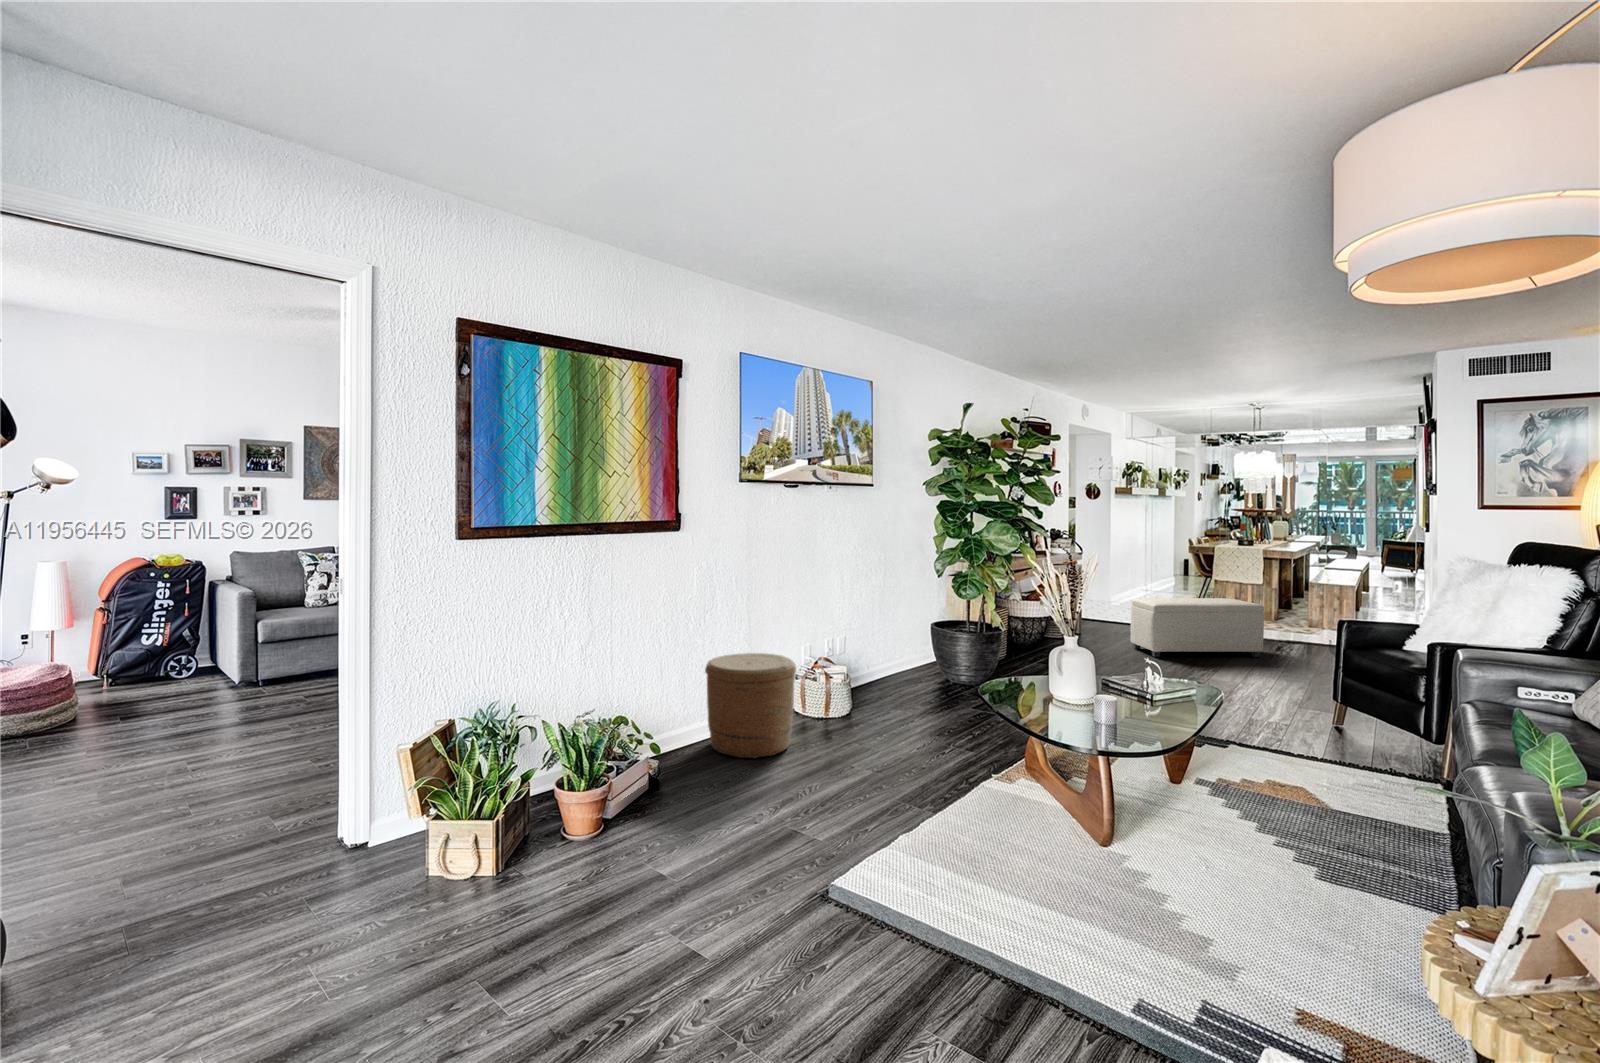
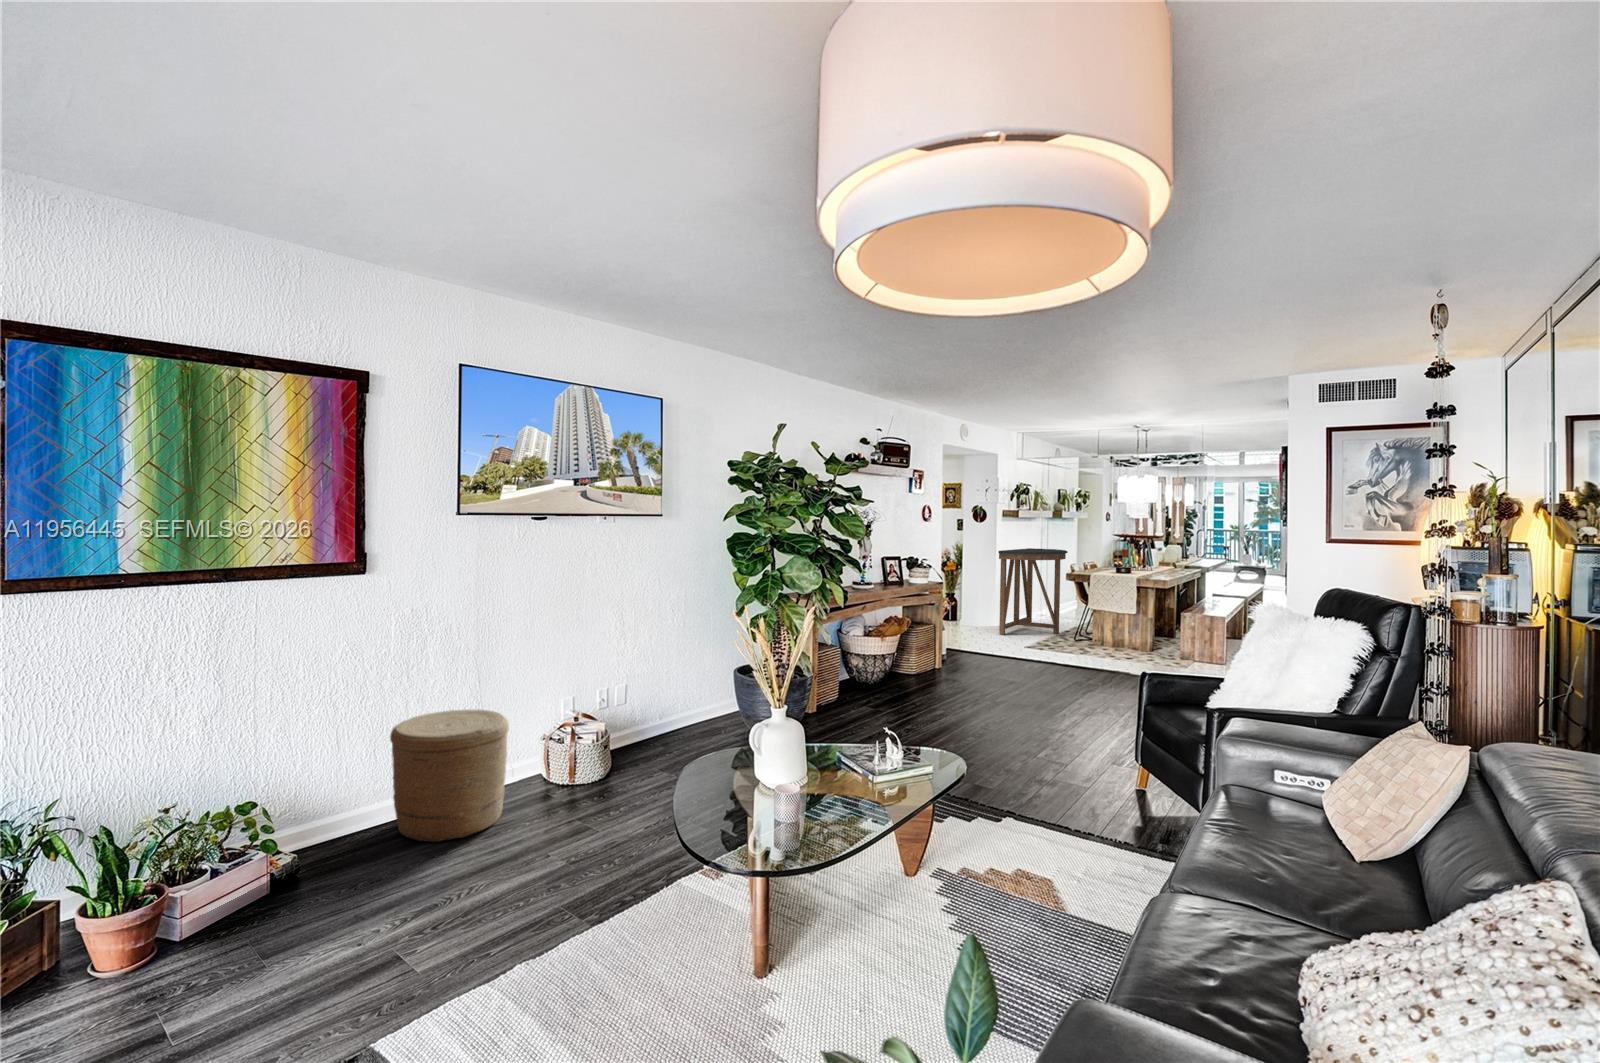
console table: none [1117,525,1183,607] -> present [998,548,1068,635]
ottoman: present [1131,598,1264,657] -> none [981,632,1113,697]

